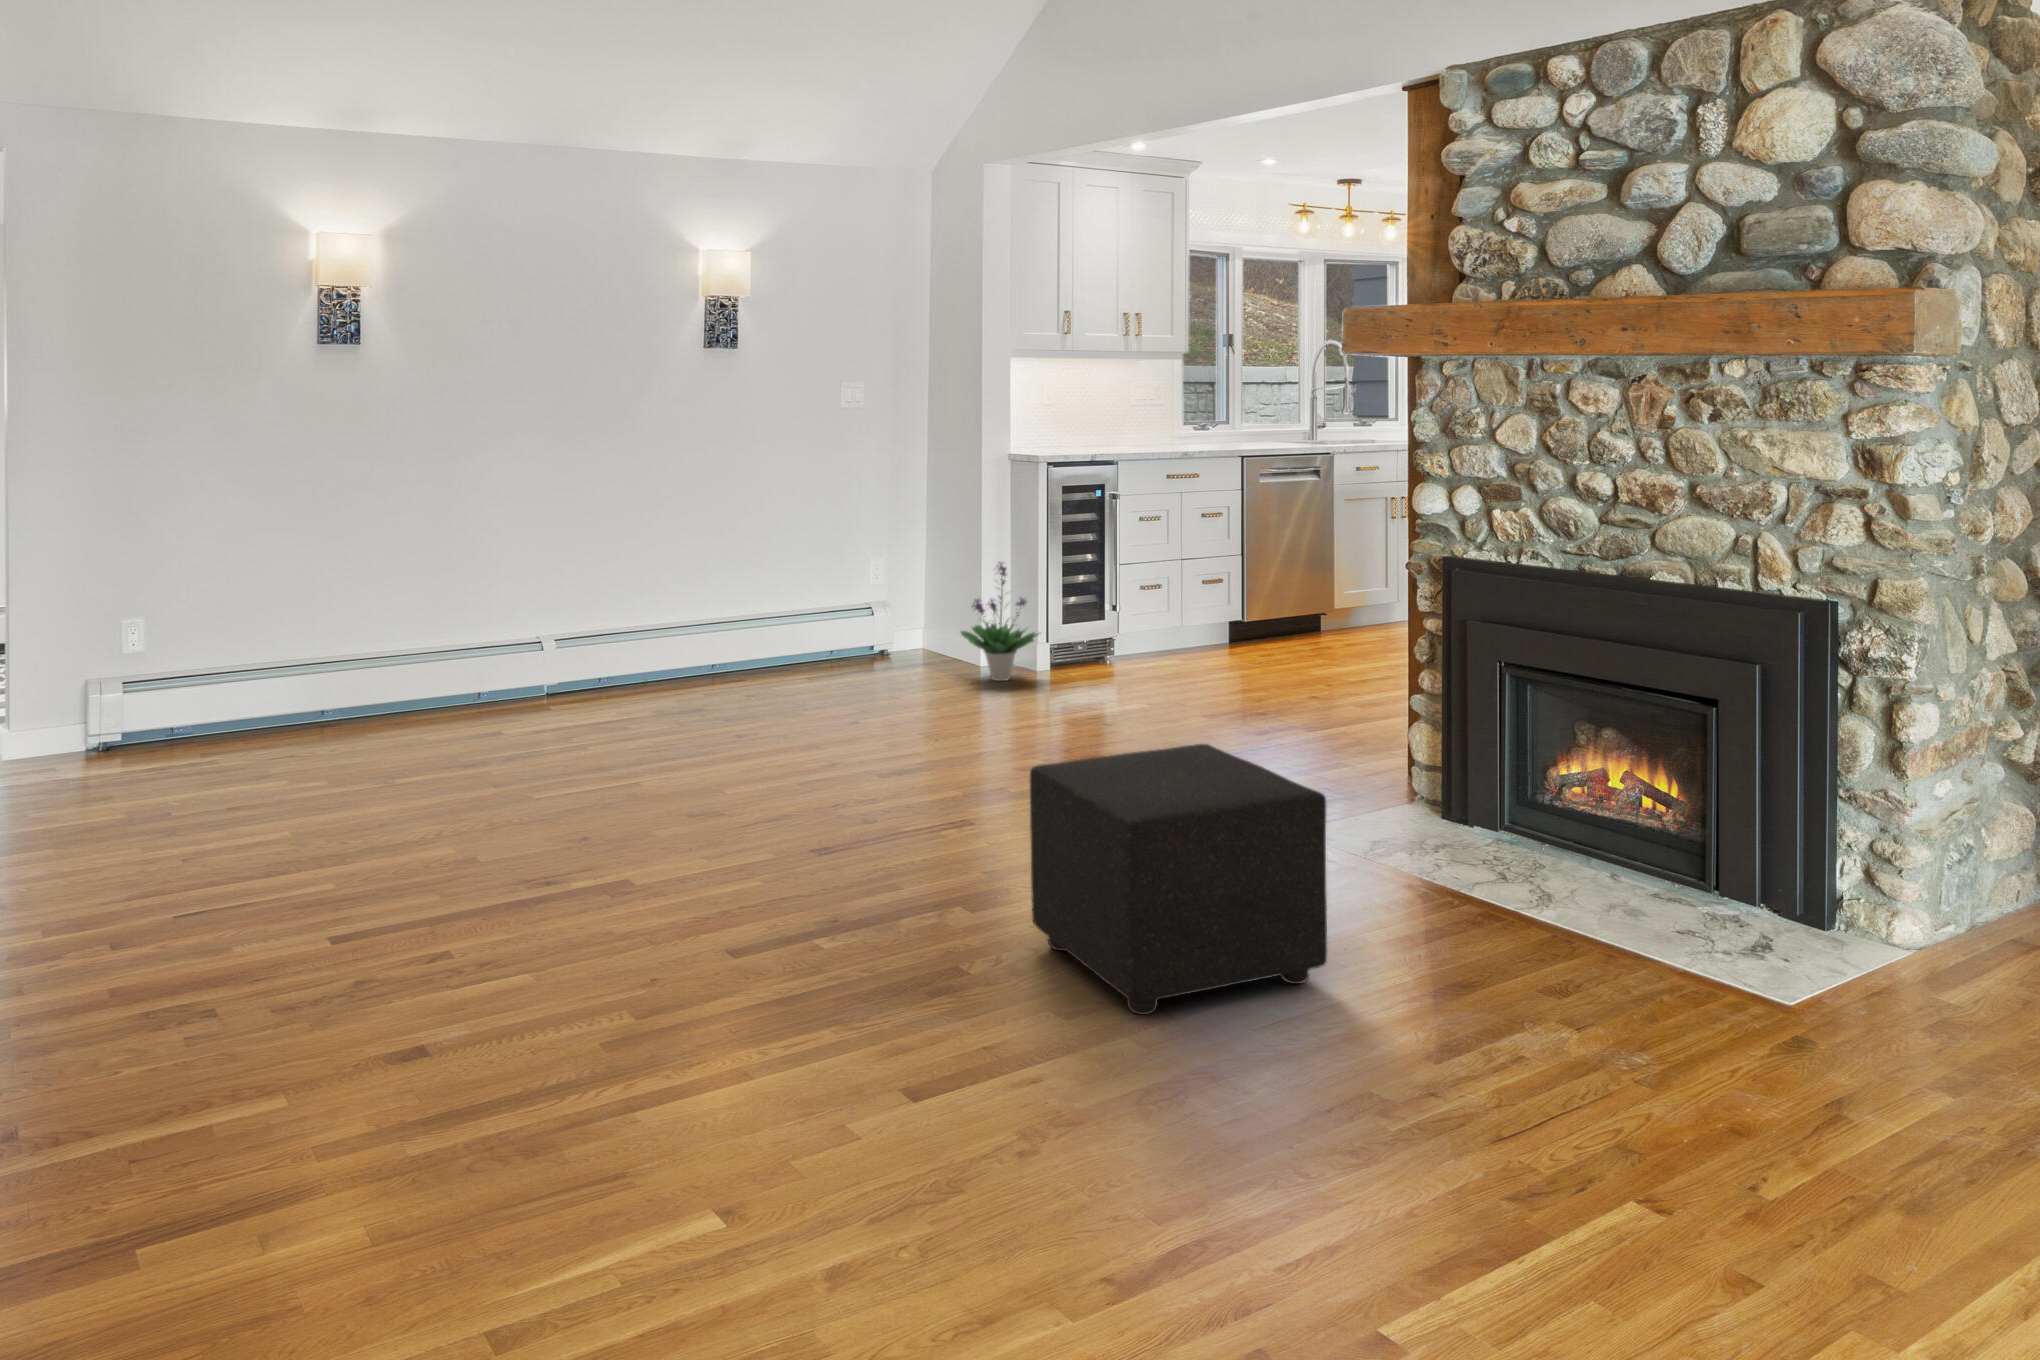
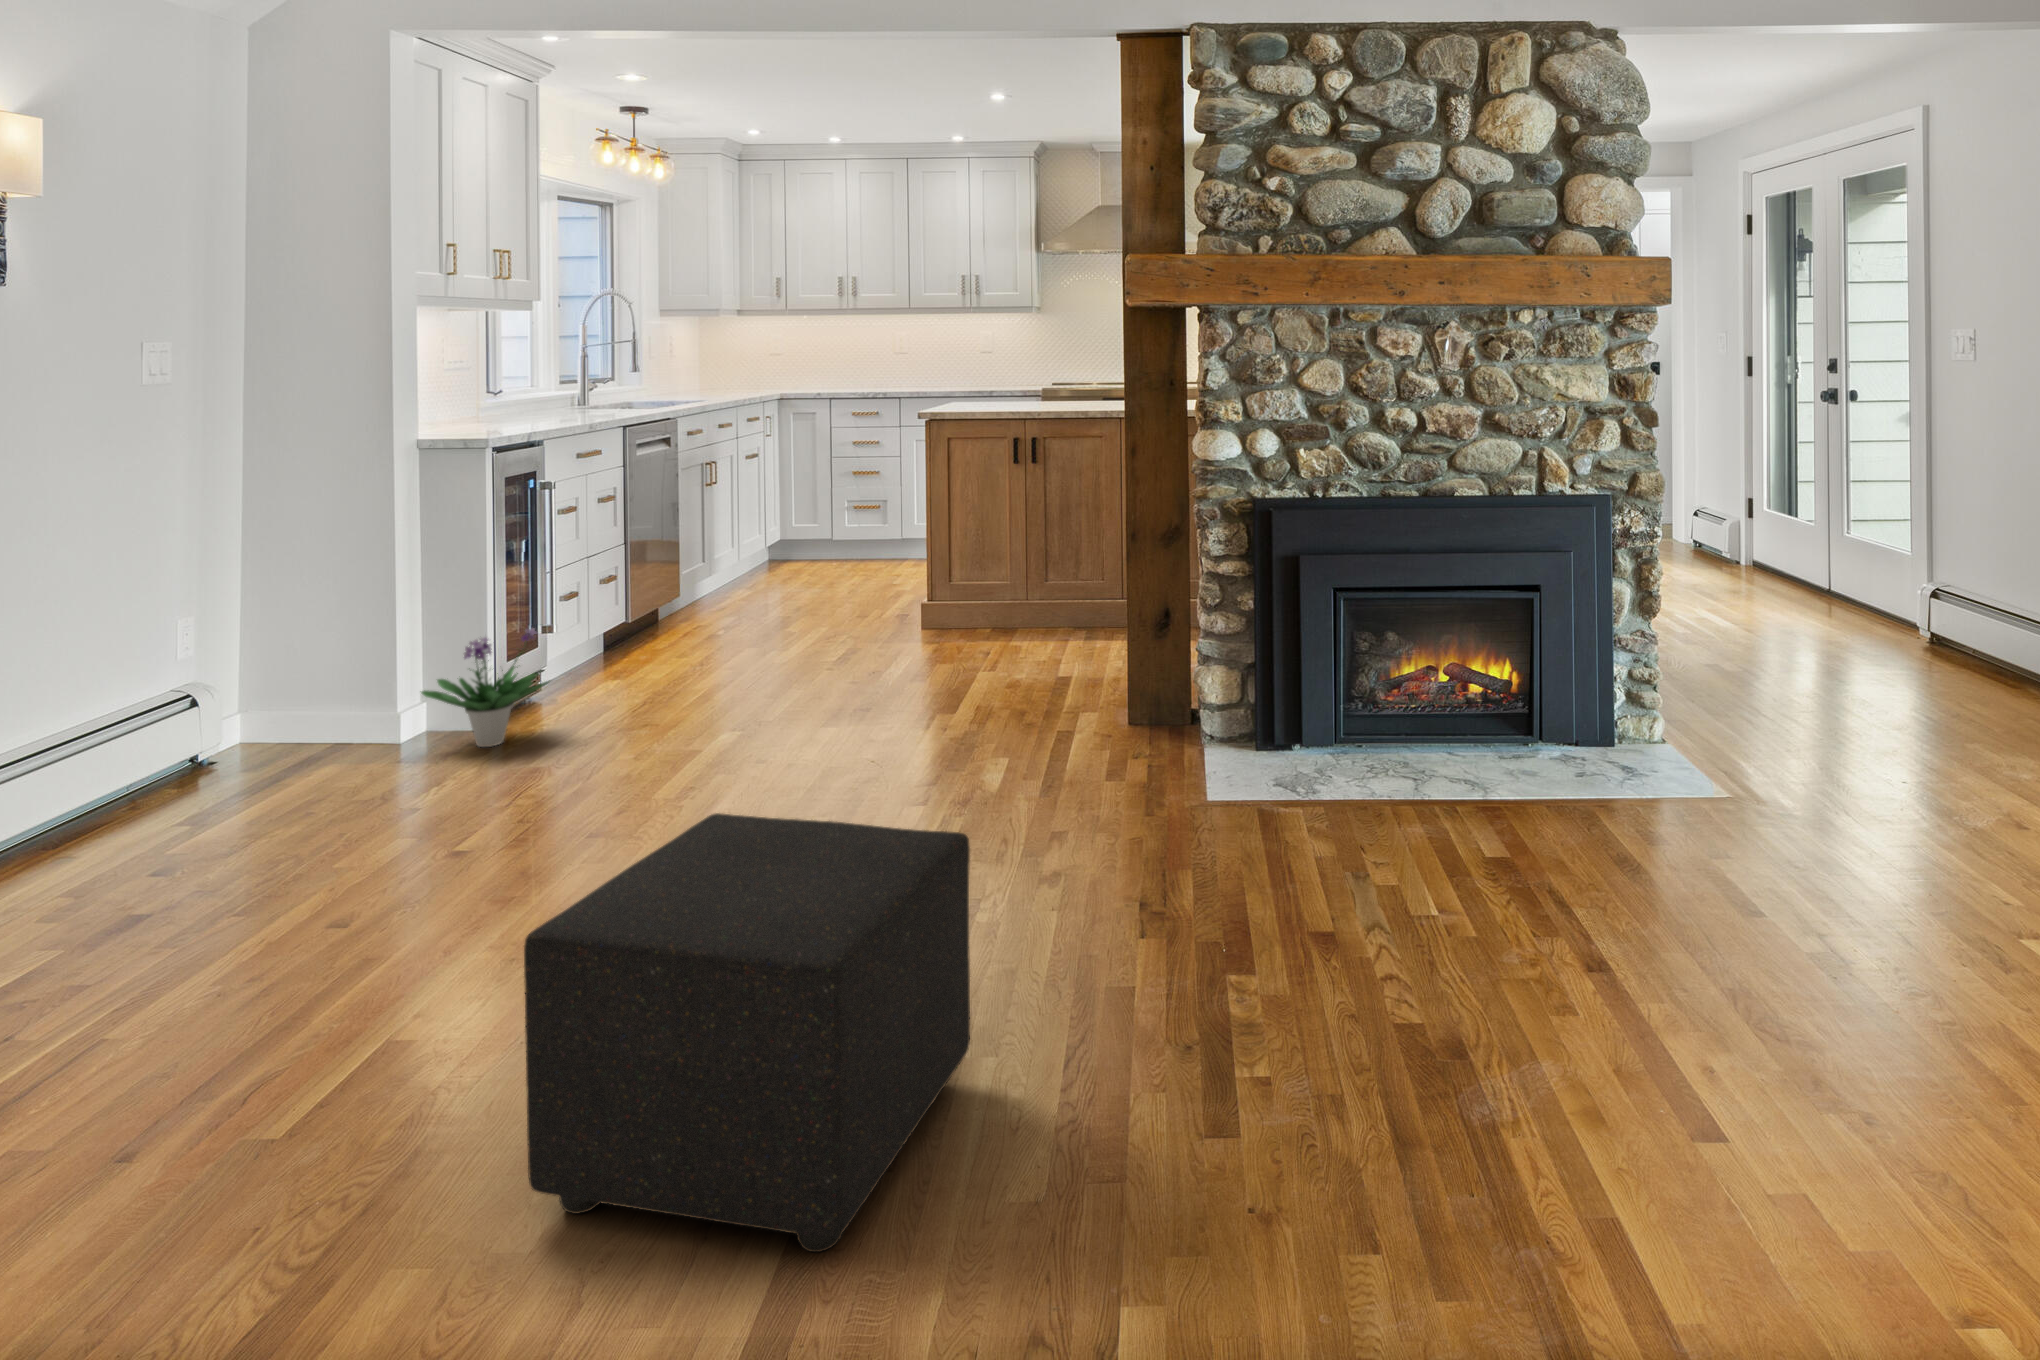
ottoman: present [1030,744,1327,1015] -> present [524,813,970,1252]

